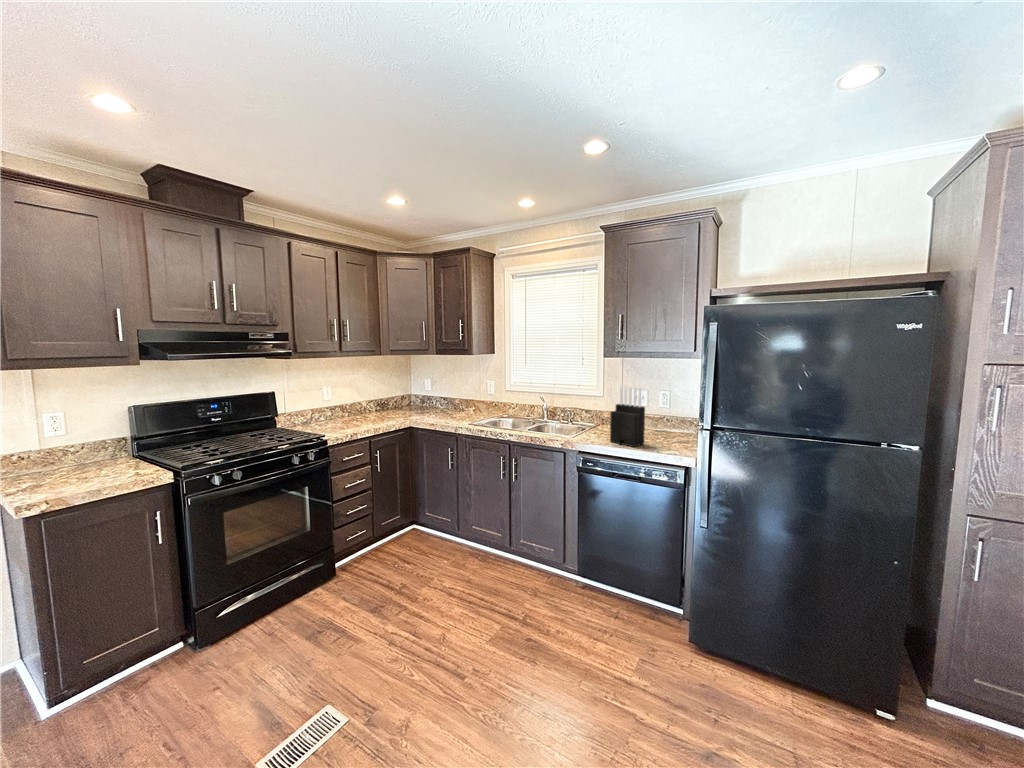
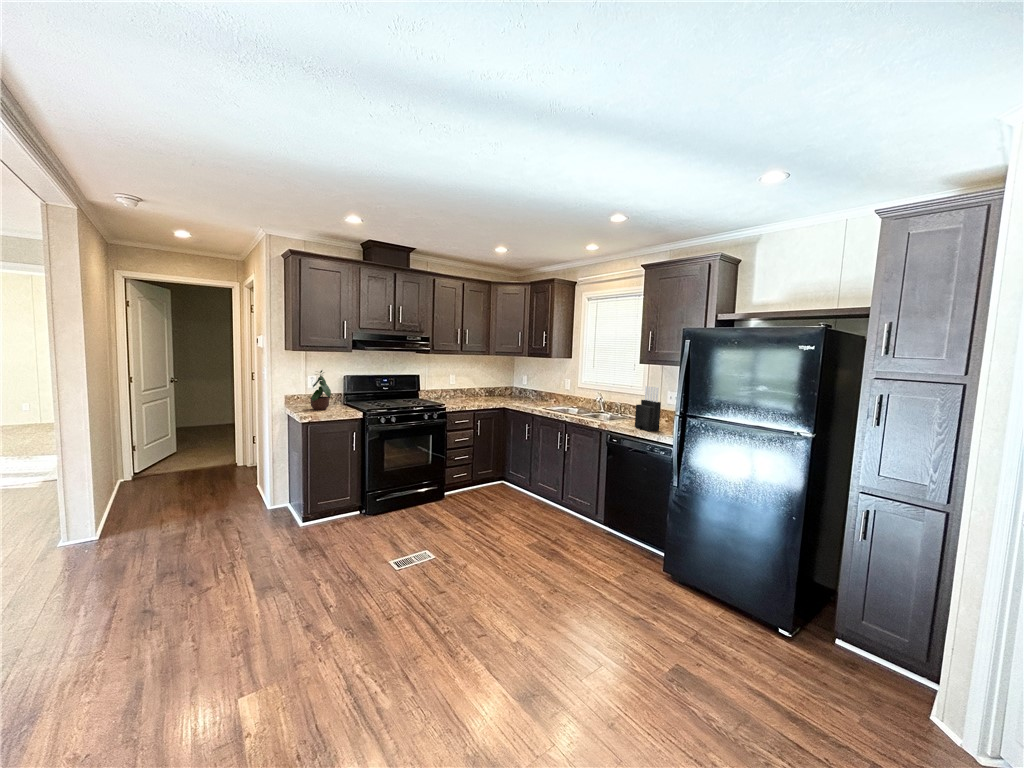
potted plant: none [34,402,103,483] -> present [310,370,331,410]

